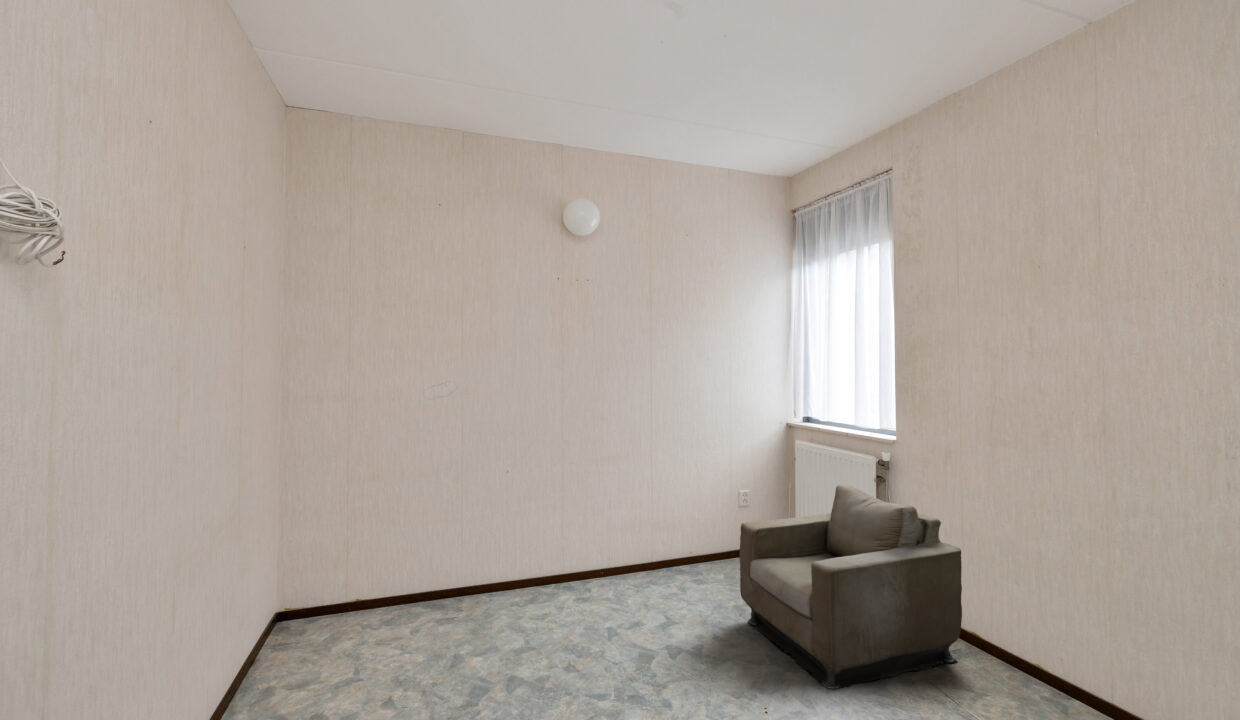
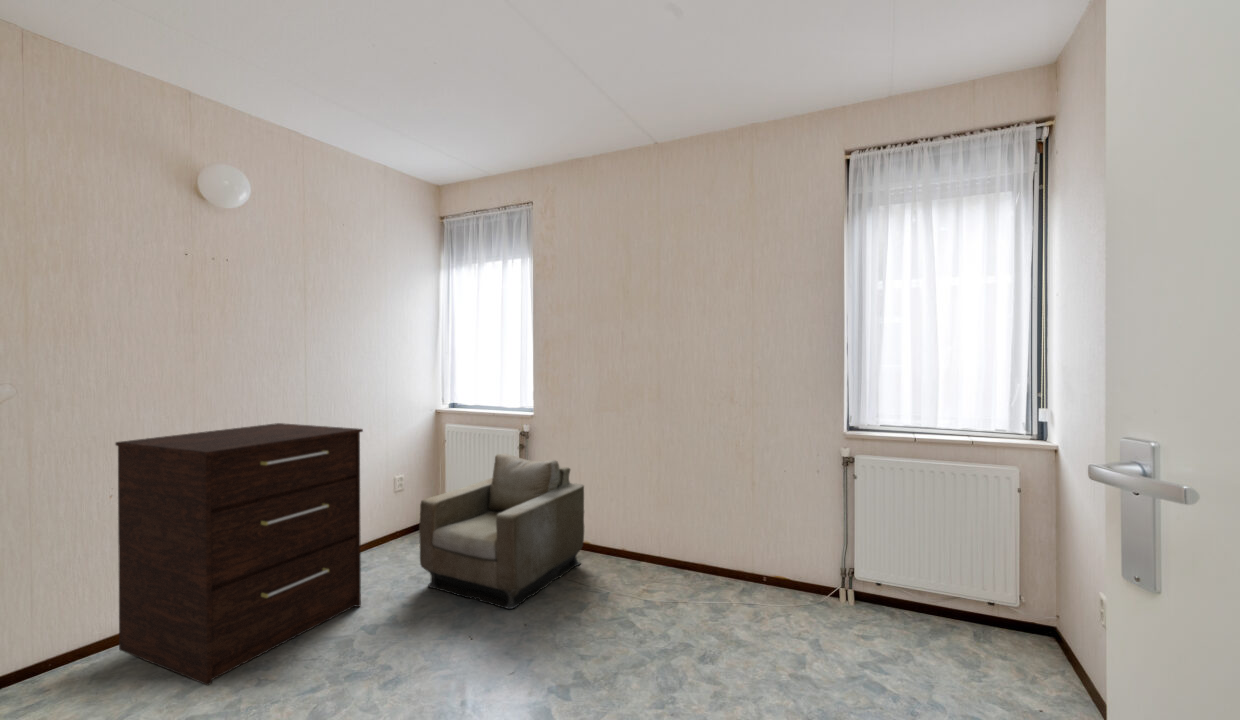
dresser: none [515,426,681,647] -> present [116,423,363,685]

